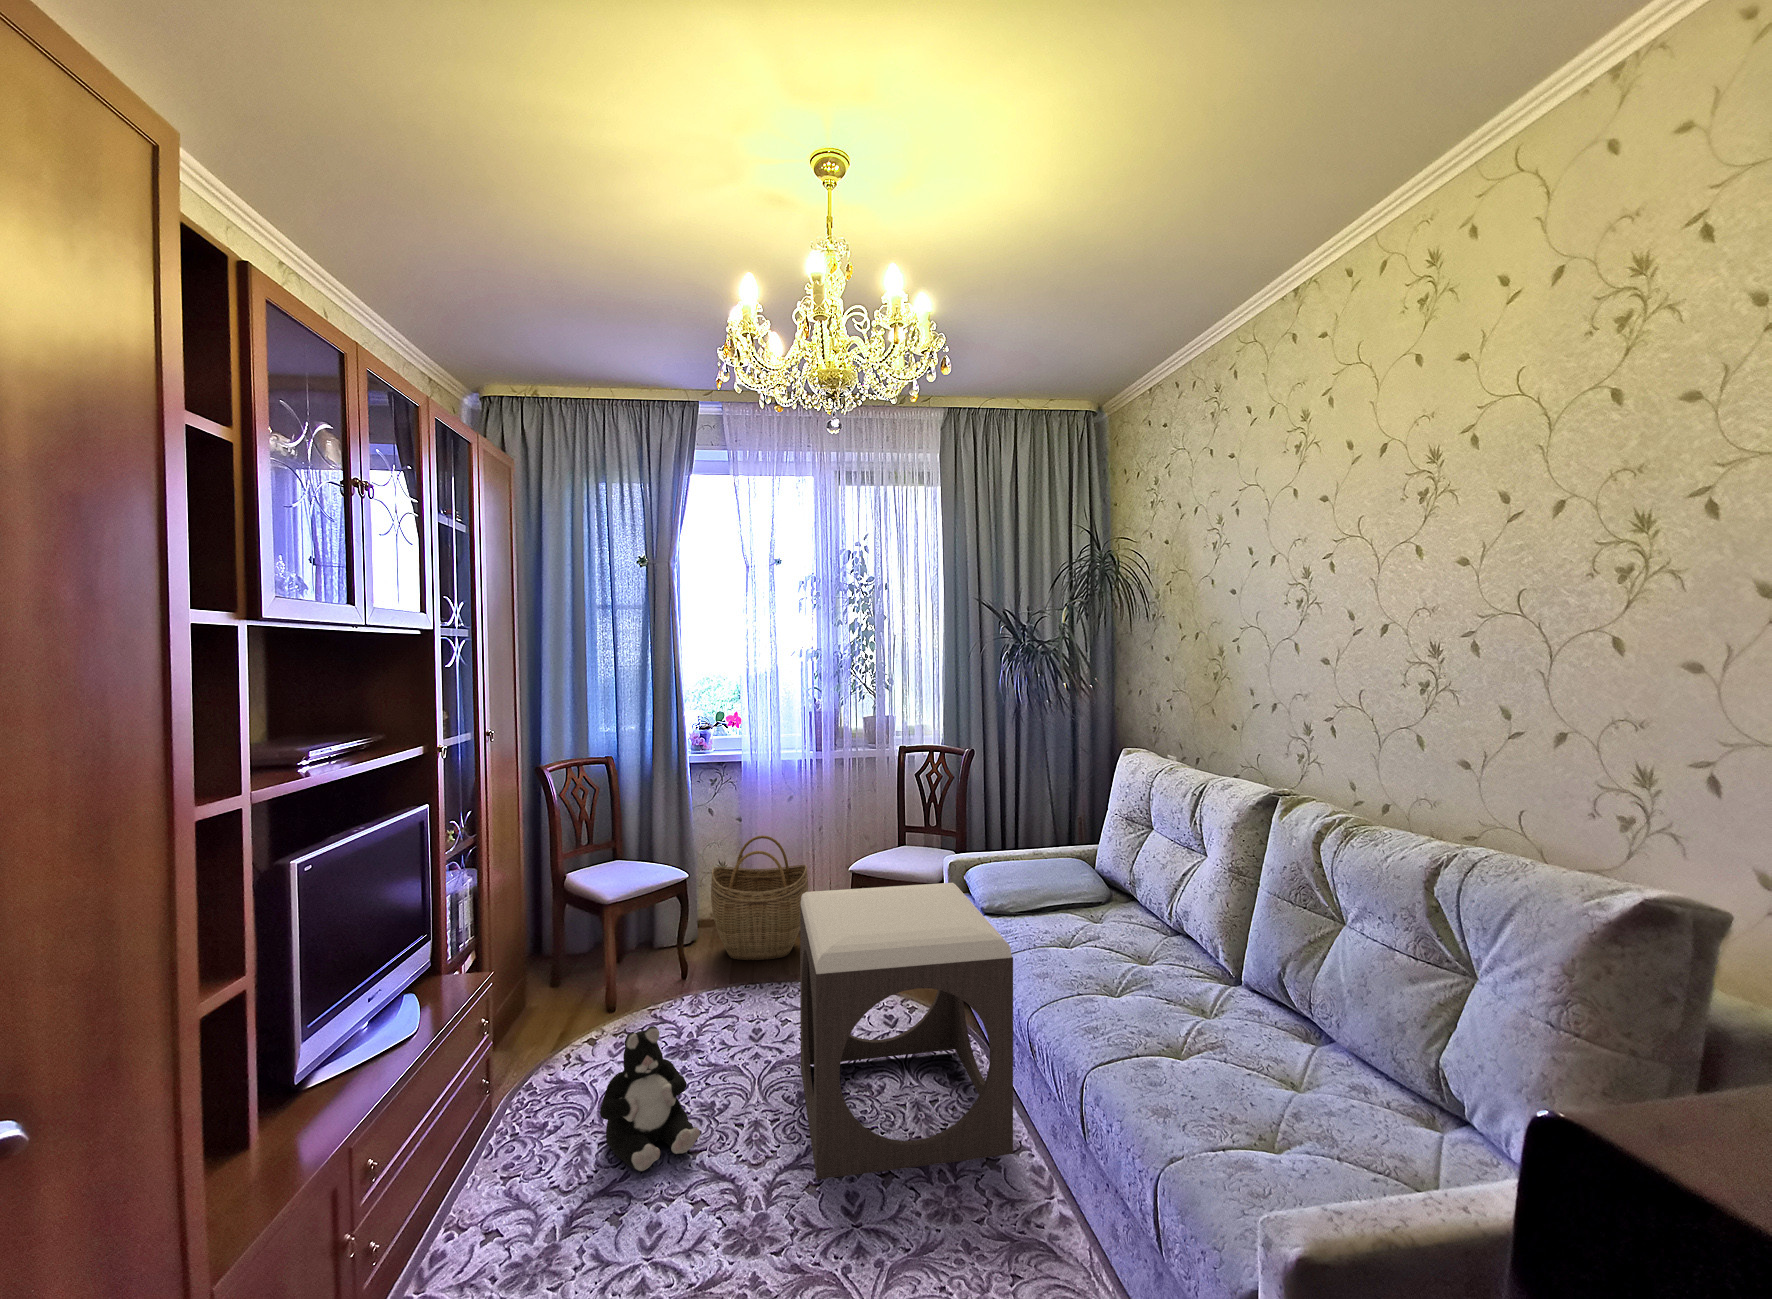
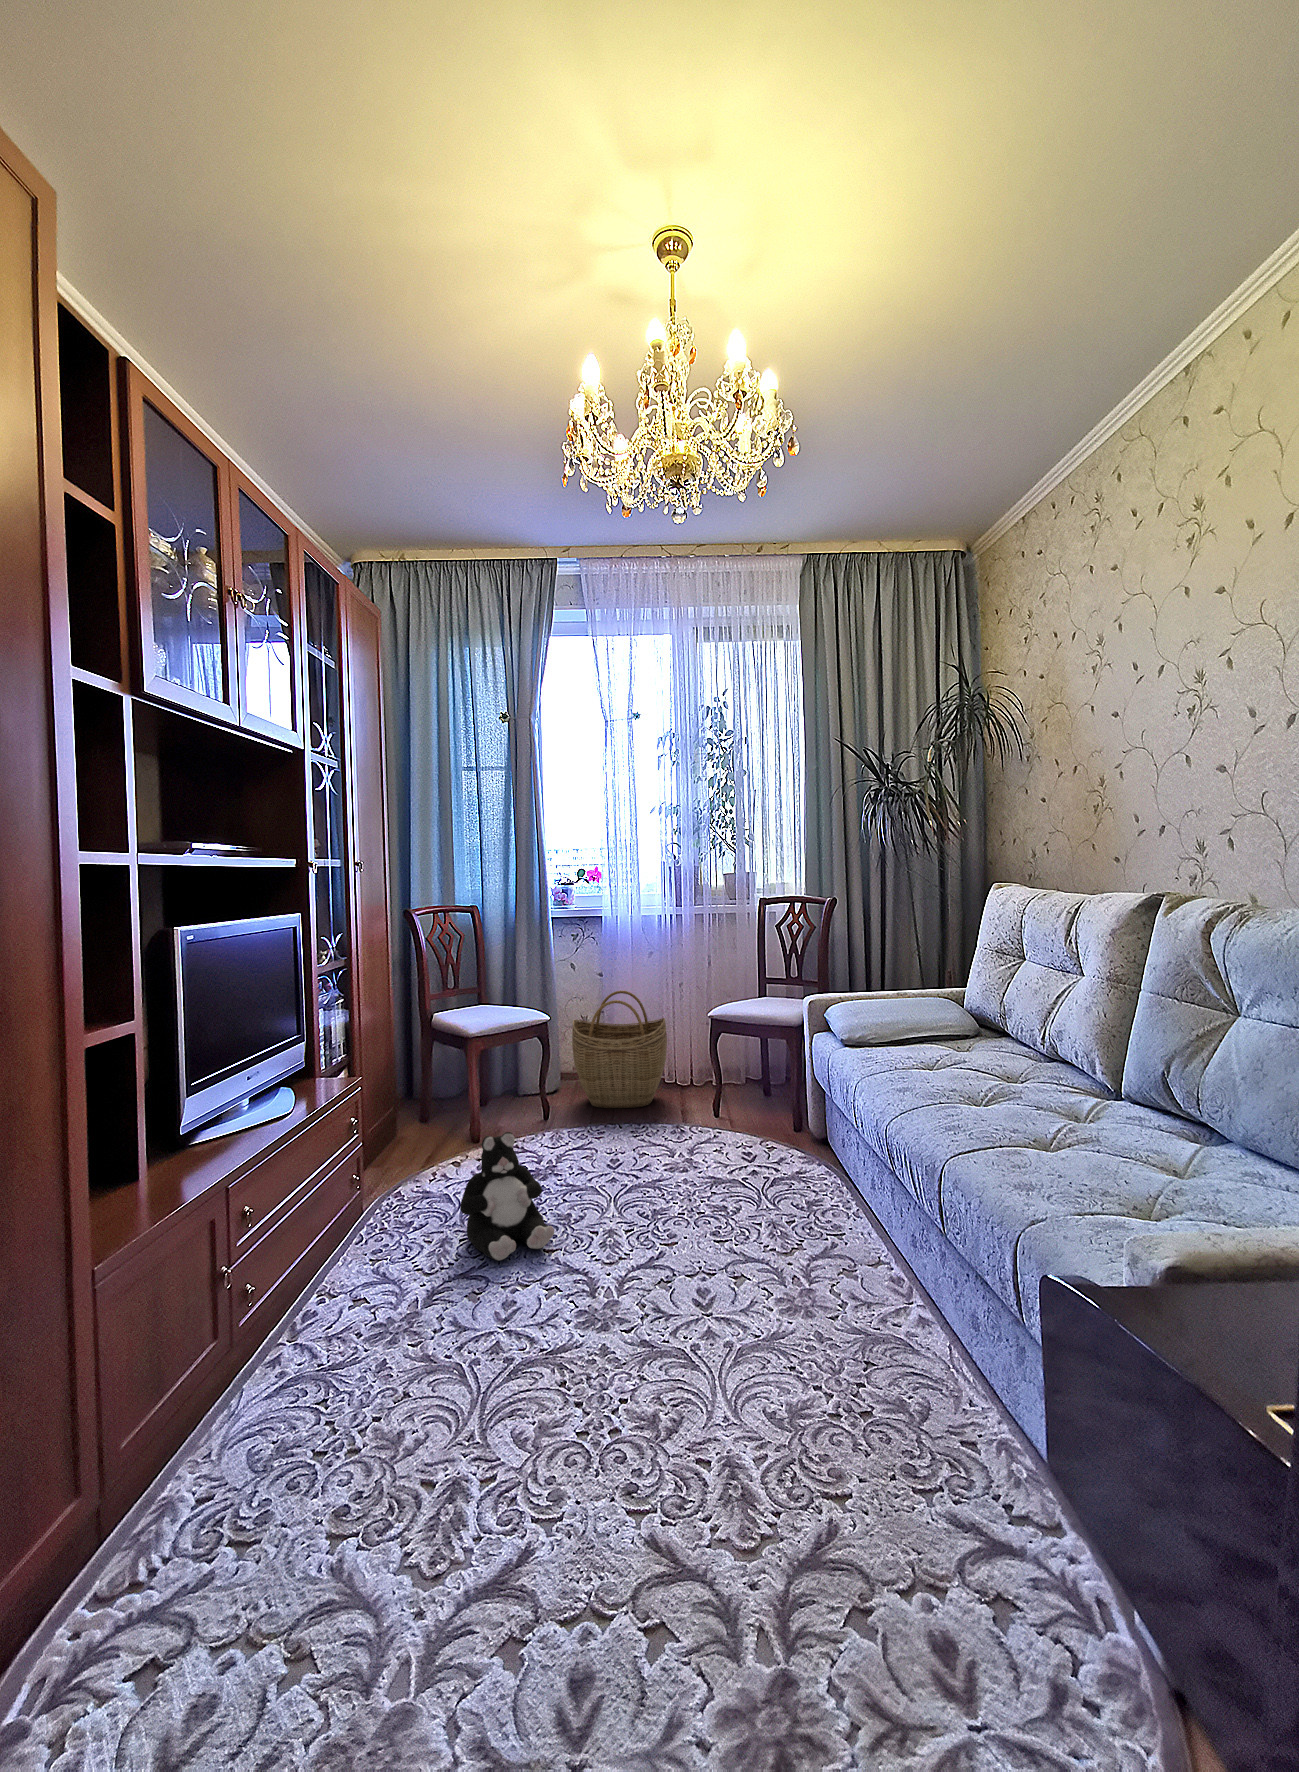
footstool: present [800,883,1013,1179] -> none [651,1009,872,1278]

